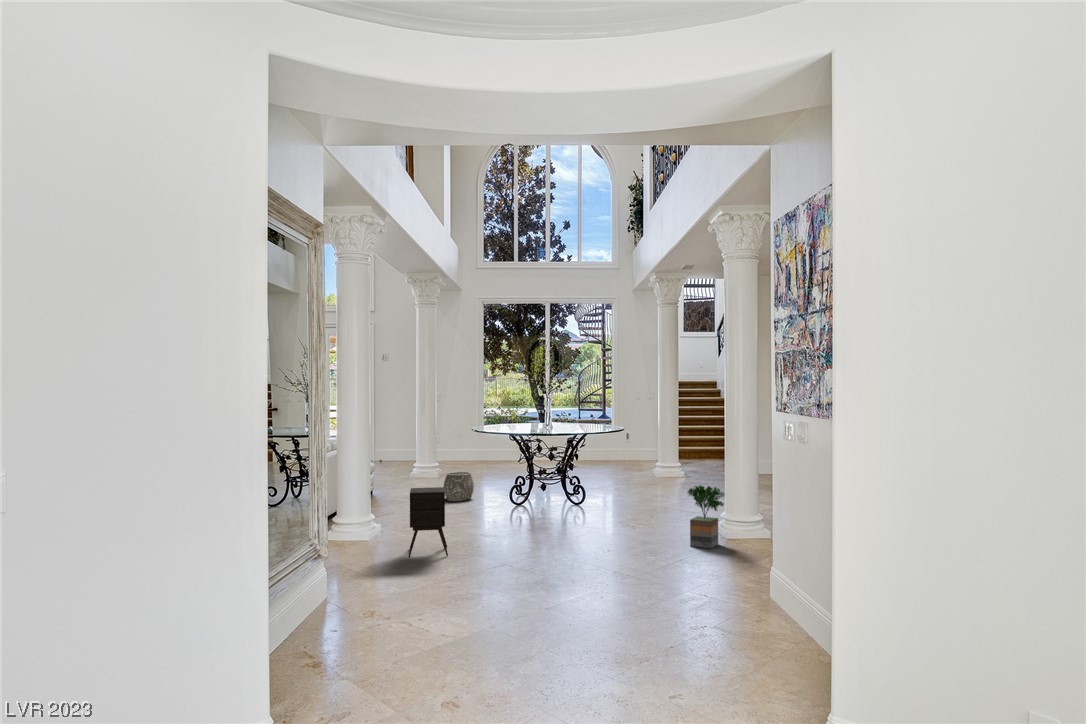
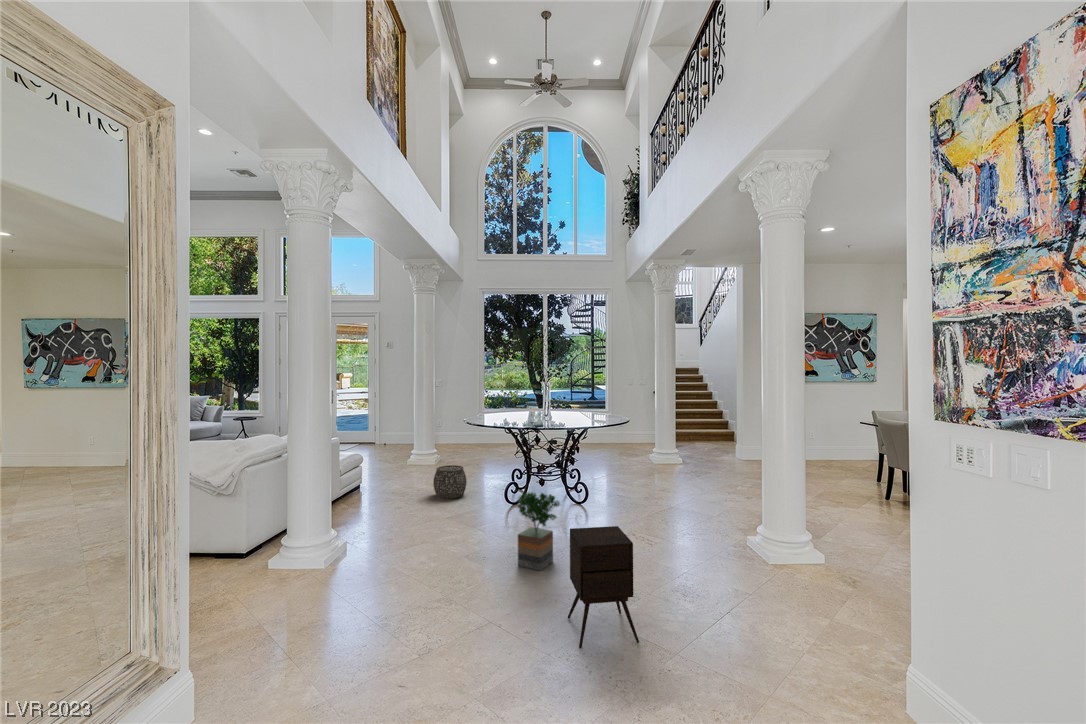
potted tree: present [687,485,725,548] -> present [518,493,560,571]
side table: present [408,487,448,557] -> present [568,526,639,648]

